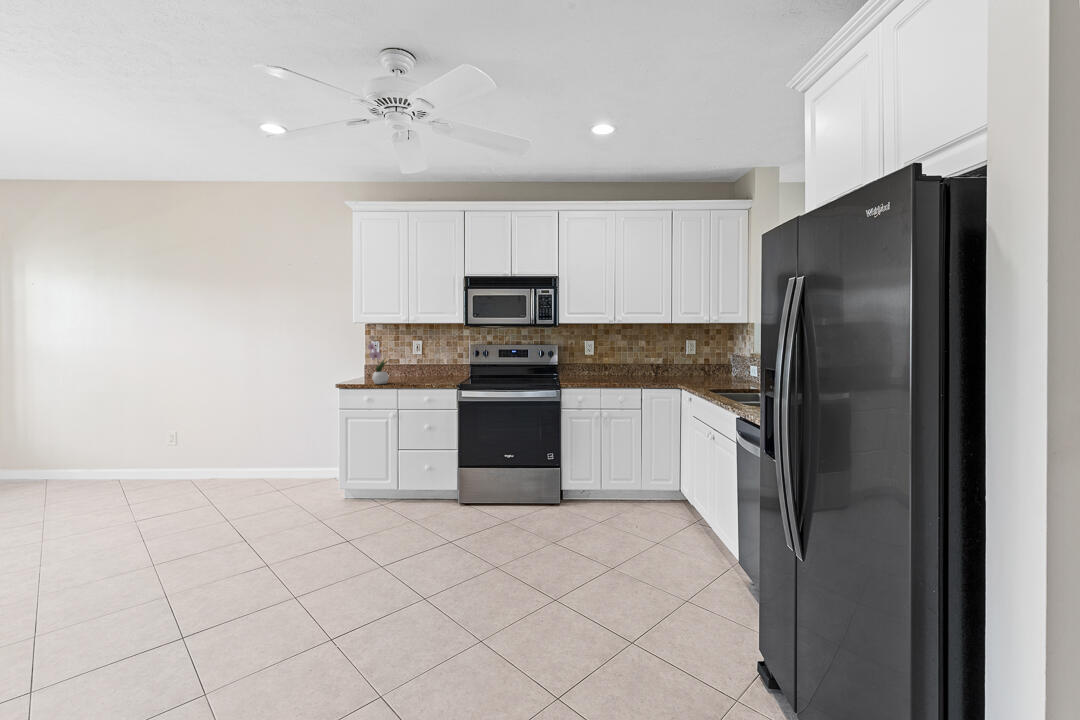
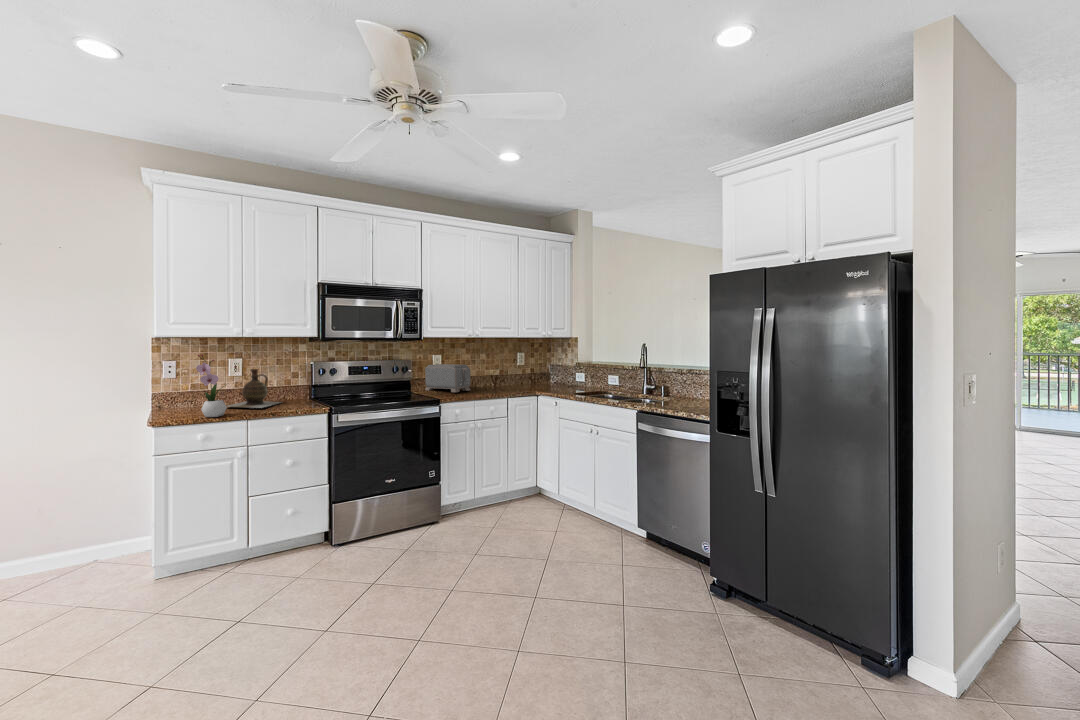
ceramic jug: none [397,349,441,380] -> present [227,369,280,408]
toaster: none [570,350,611,378] -> present [425,364,471,392]

